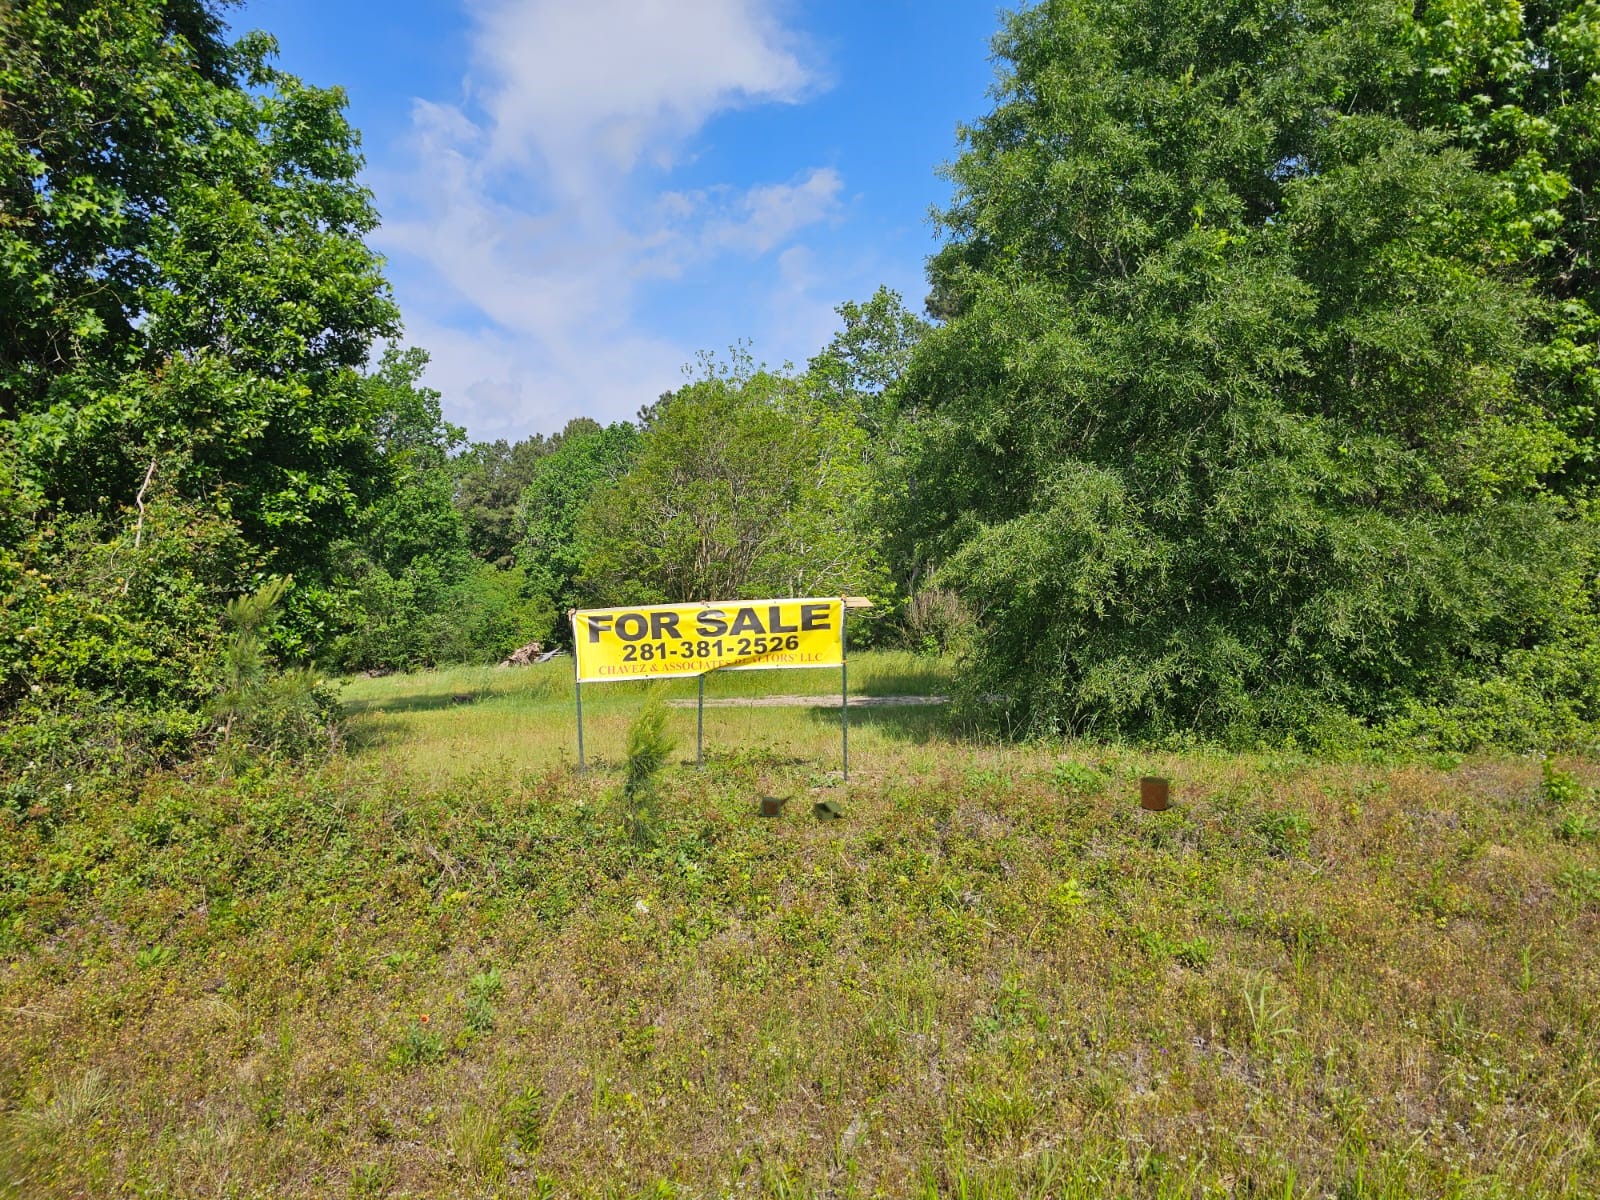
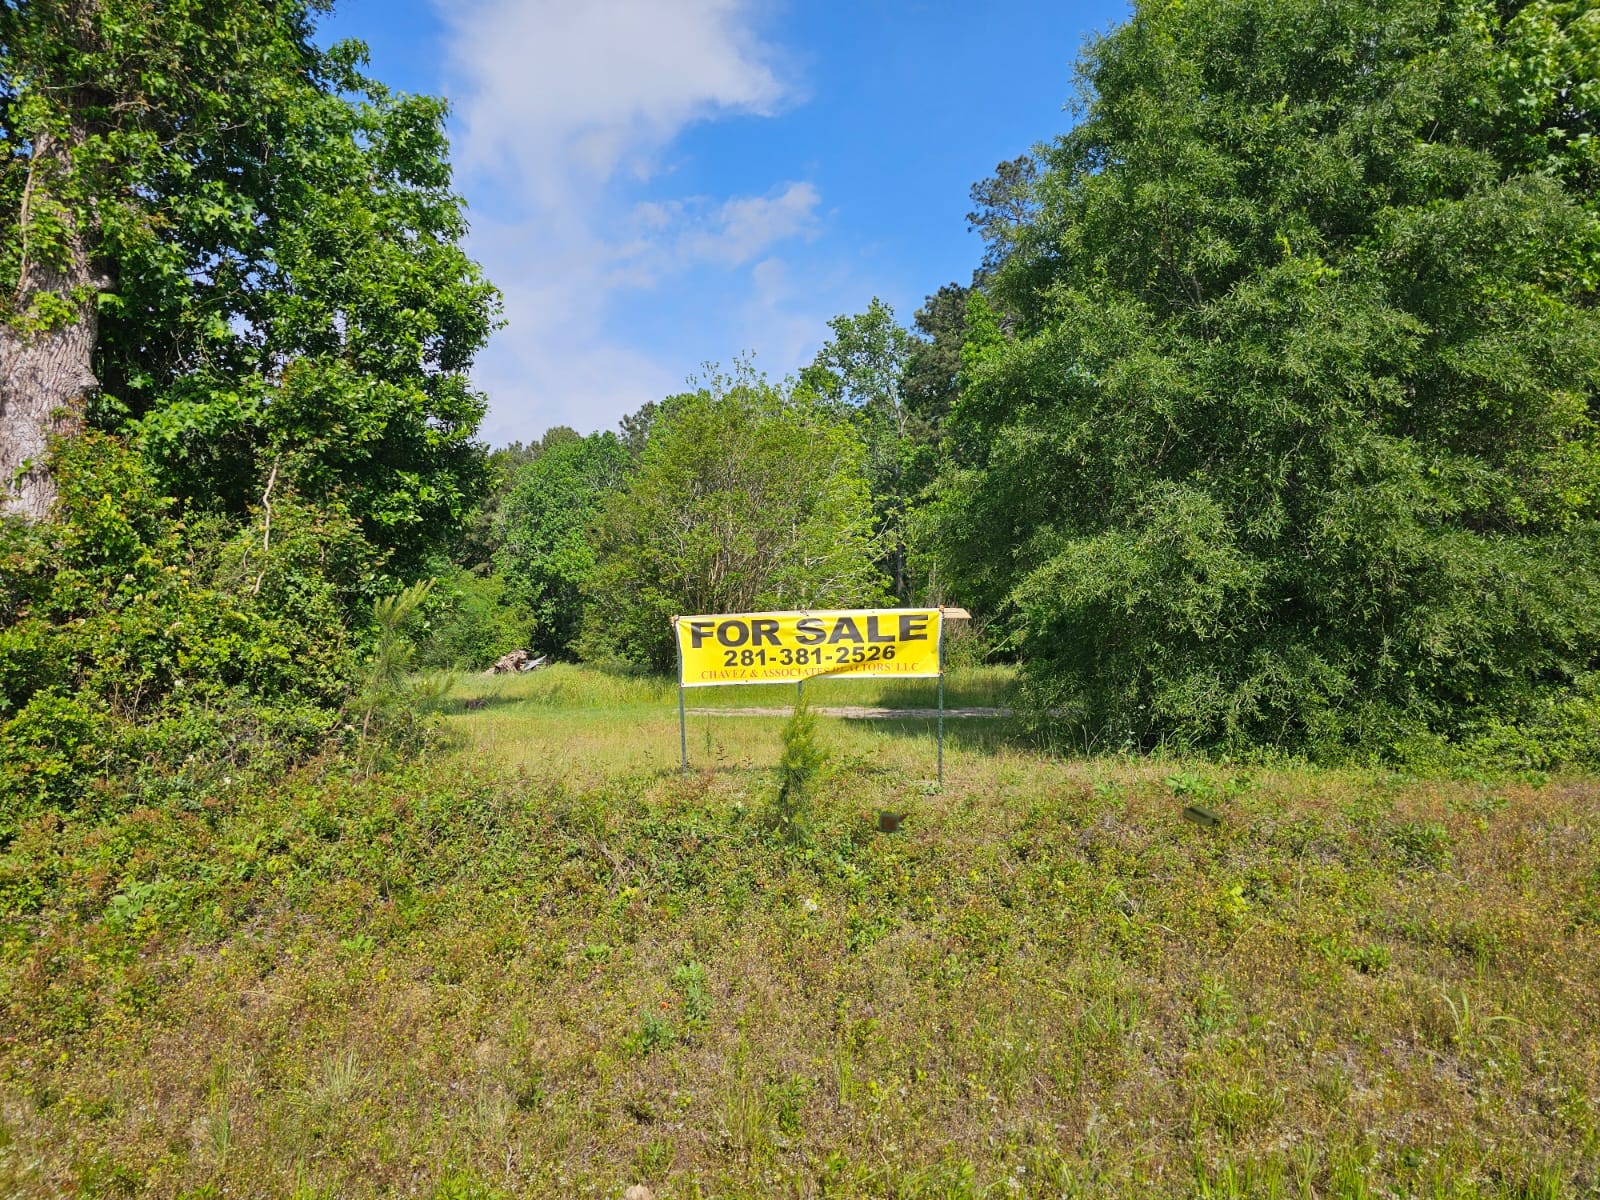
planter: present [1140,776,1169,811] -> none [1261,805,1293,841]
toolbox: present [814,801,843,821] -> present [1182,805,1220,826]

